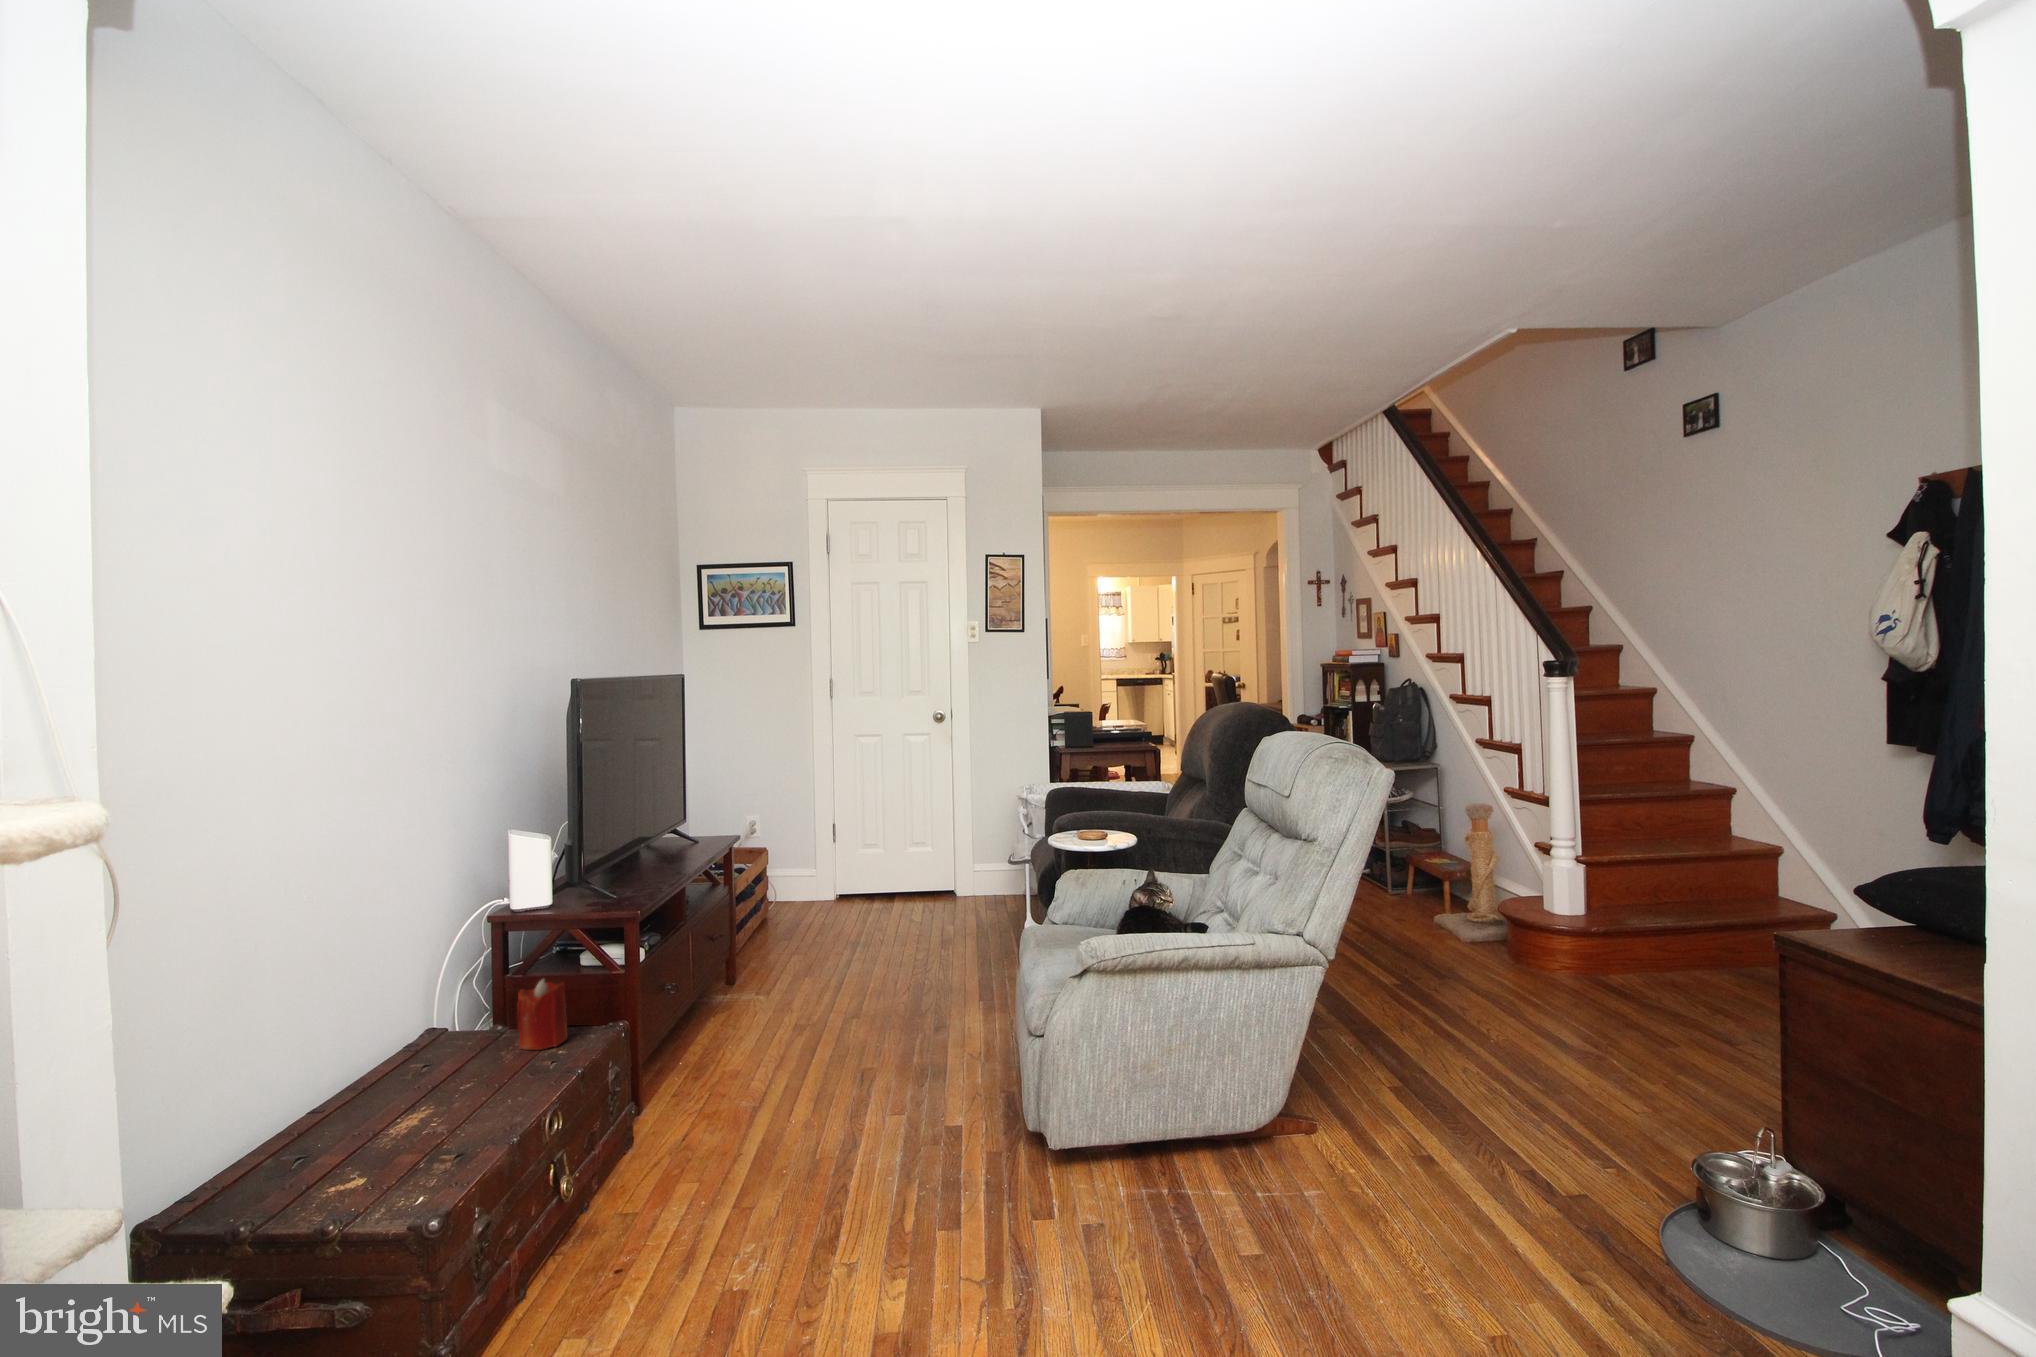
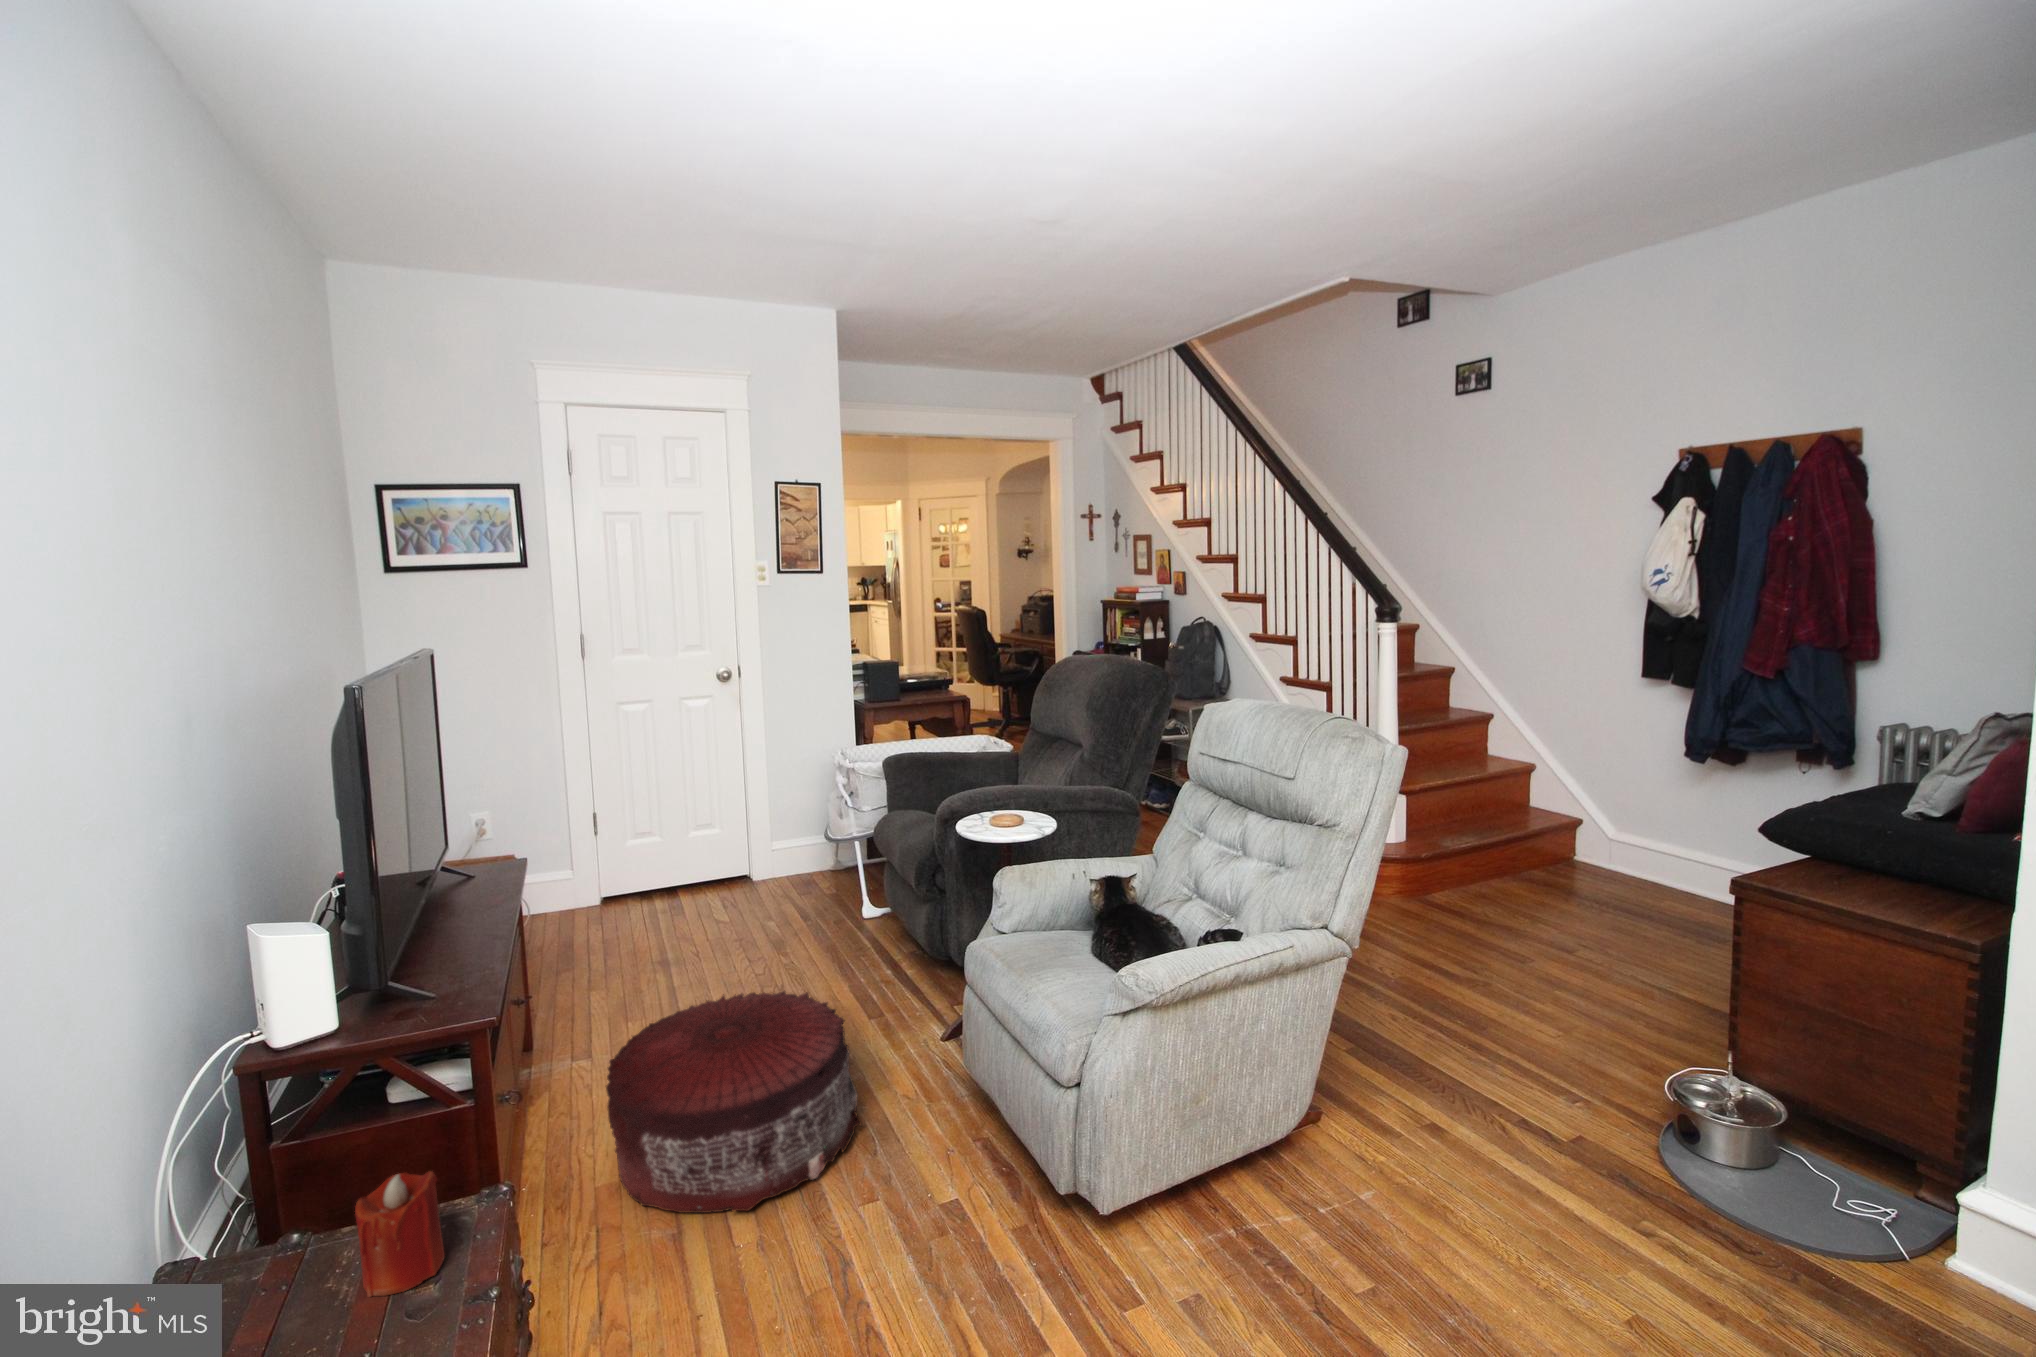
pouf: none [738,951,925,1103] -> present [606,991,861,1213]

